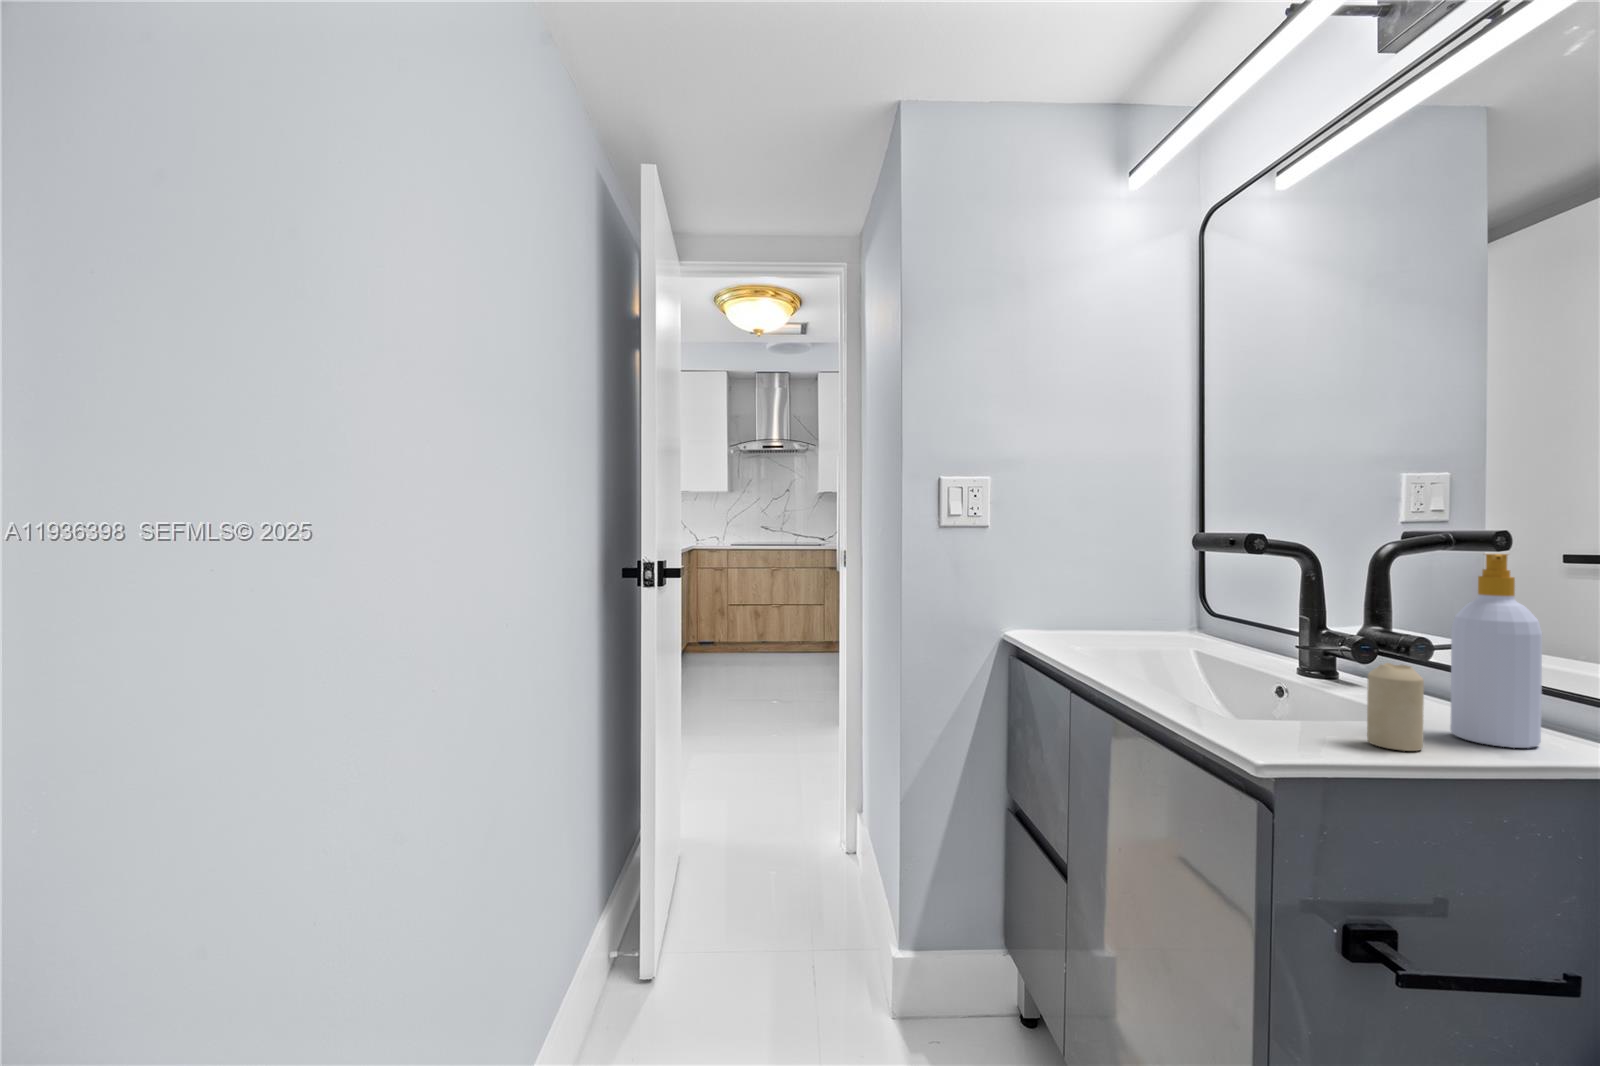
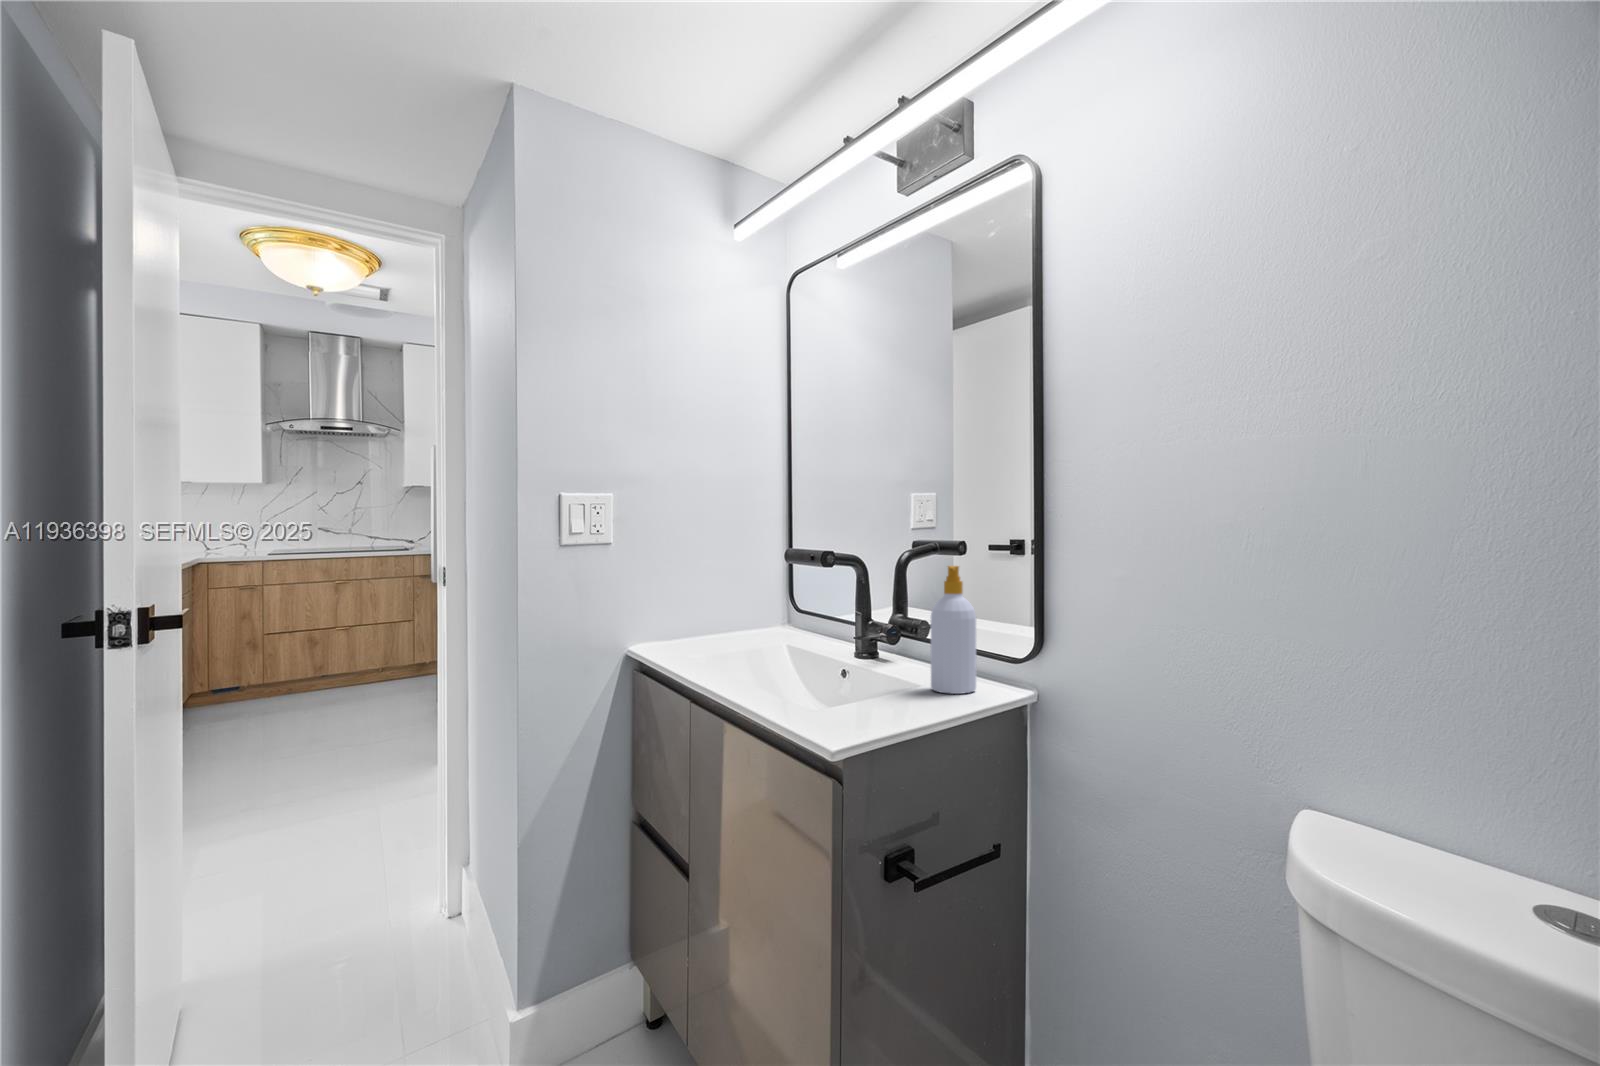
candle: present [1367,663,1424,751] -> none [880,644,910,702]

